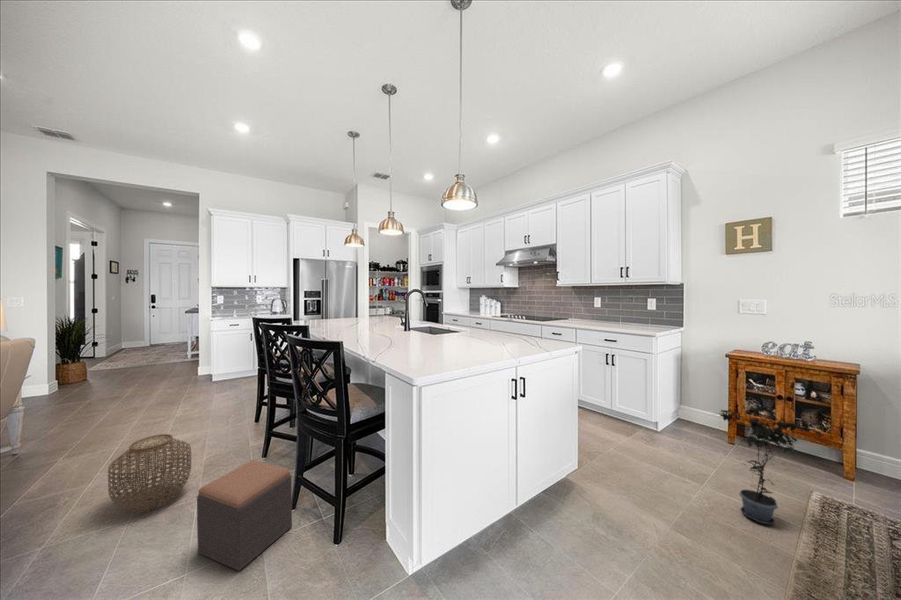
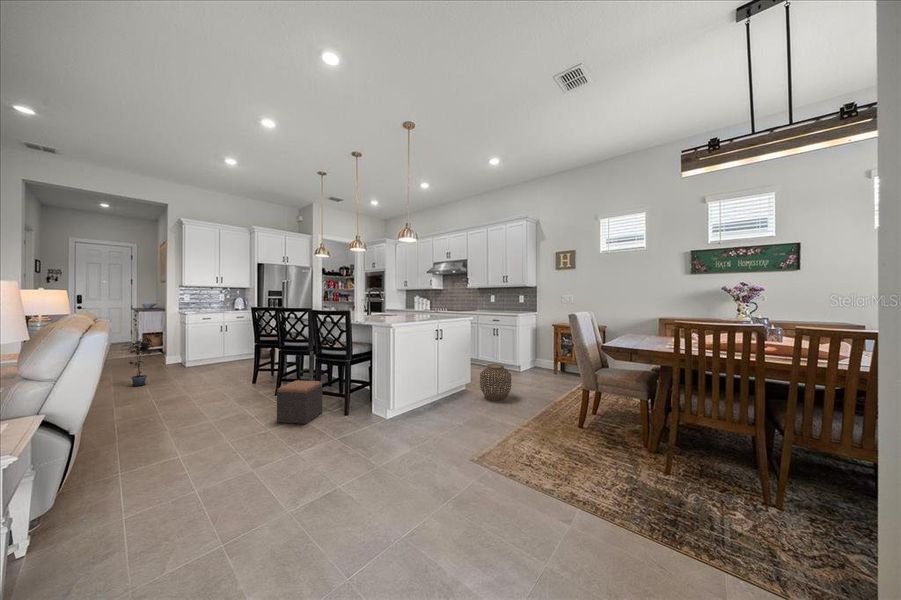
potted plant: present [719,401,820,524] -> present [129,336,153,386]
woven basket: present [108,434,191,512] -> present [480,364,511,401]

